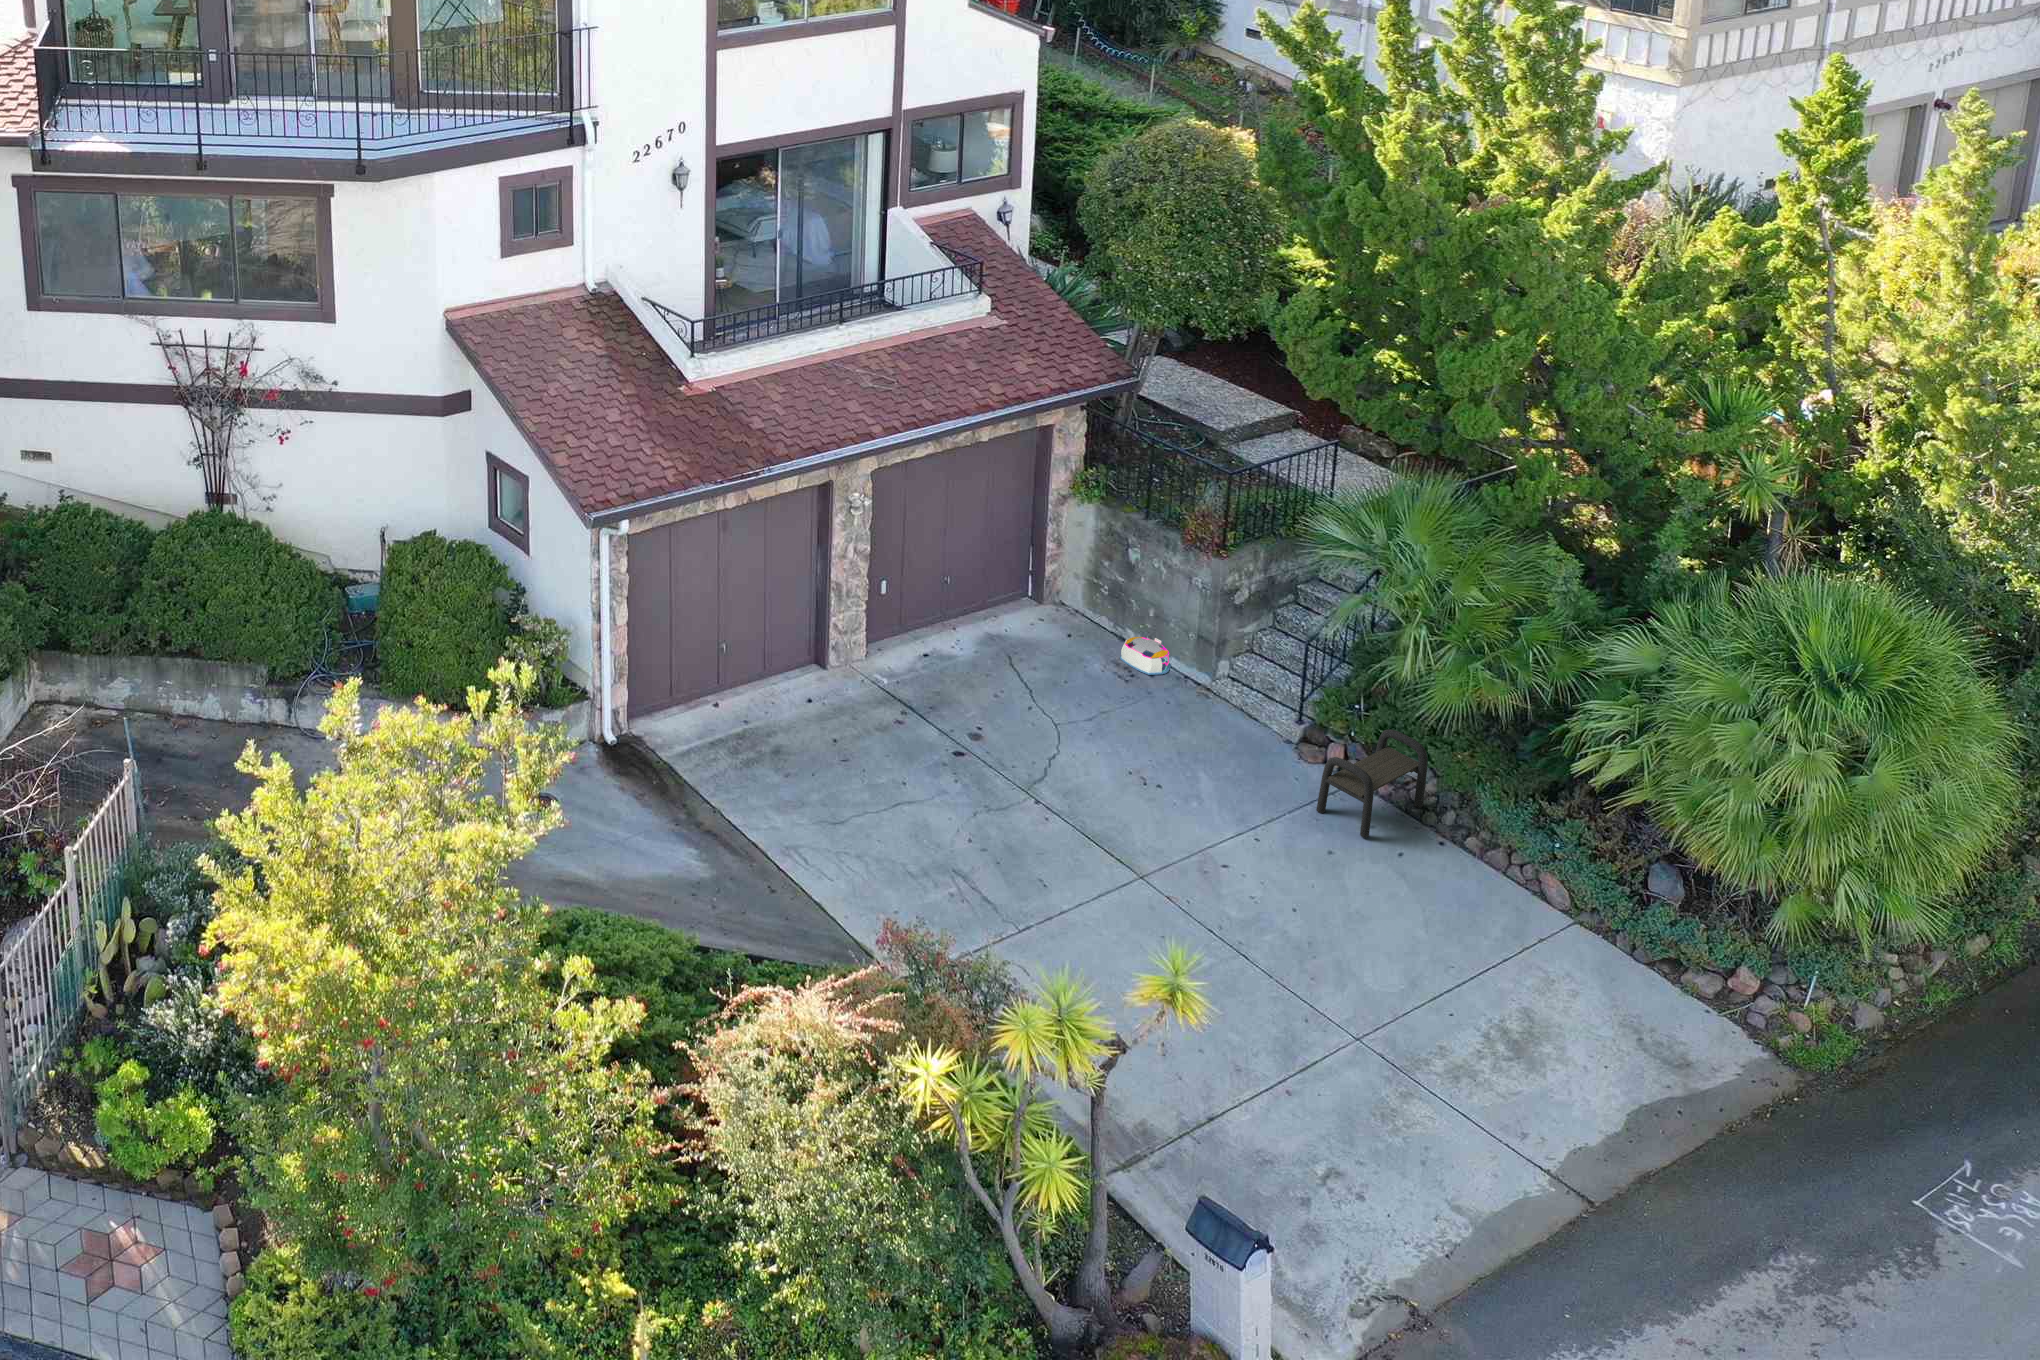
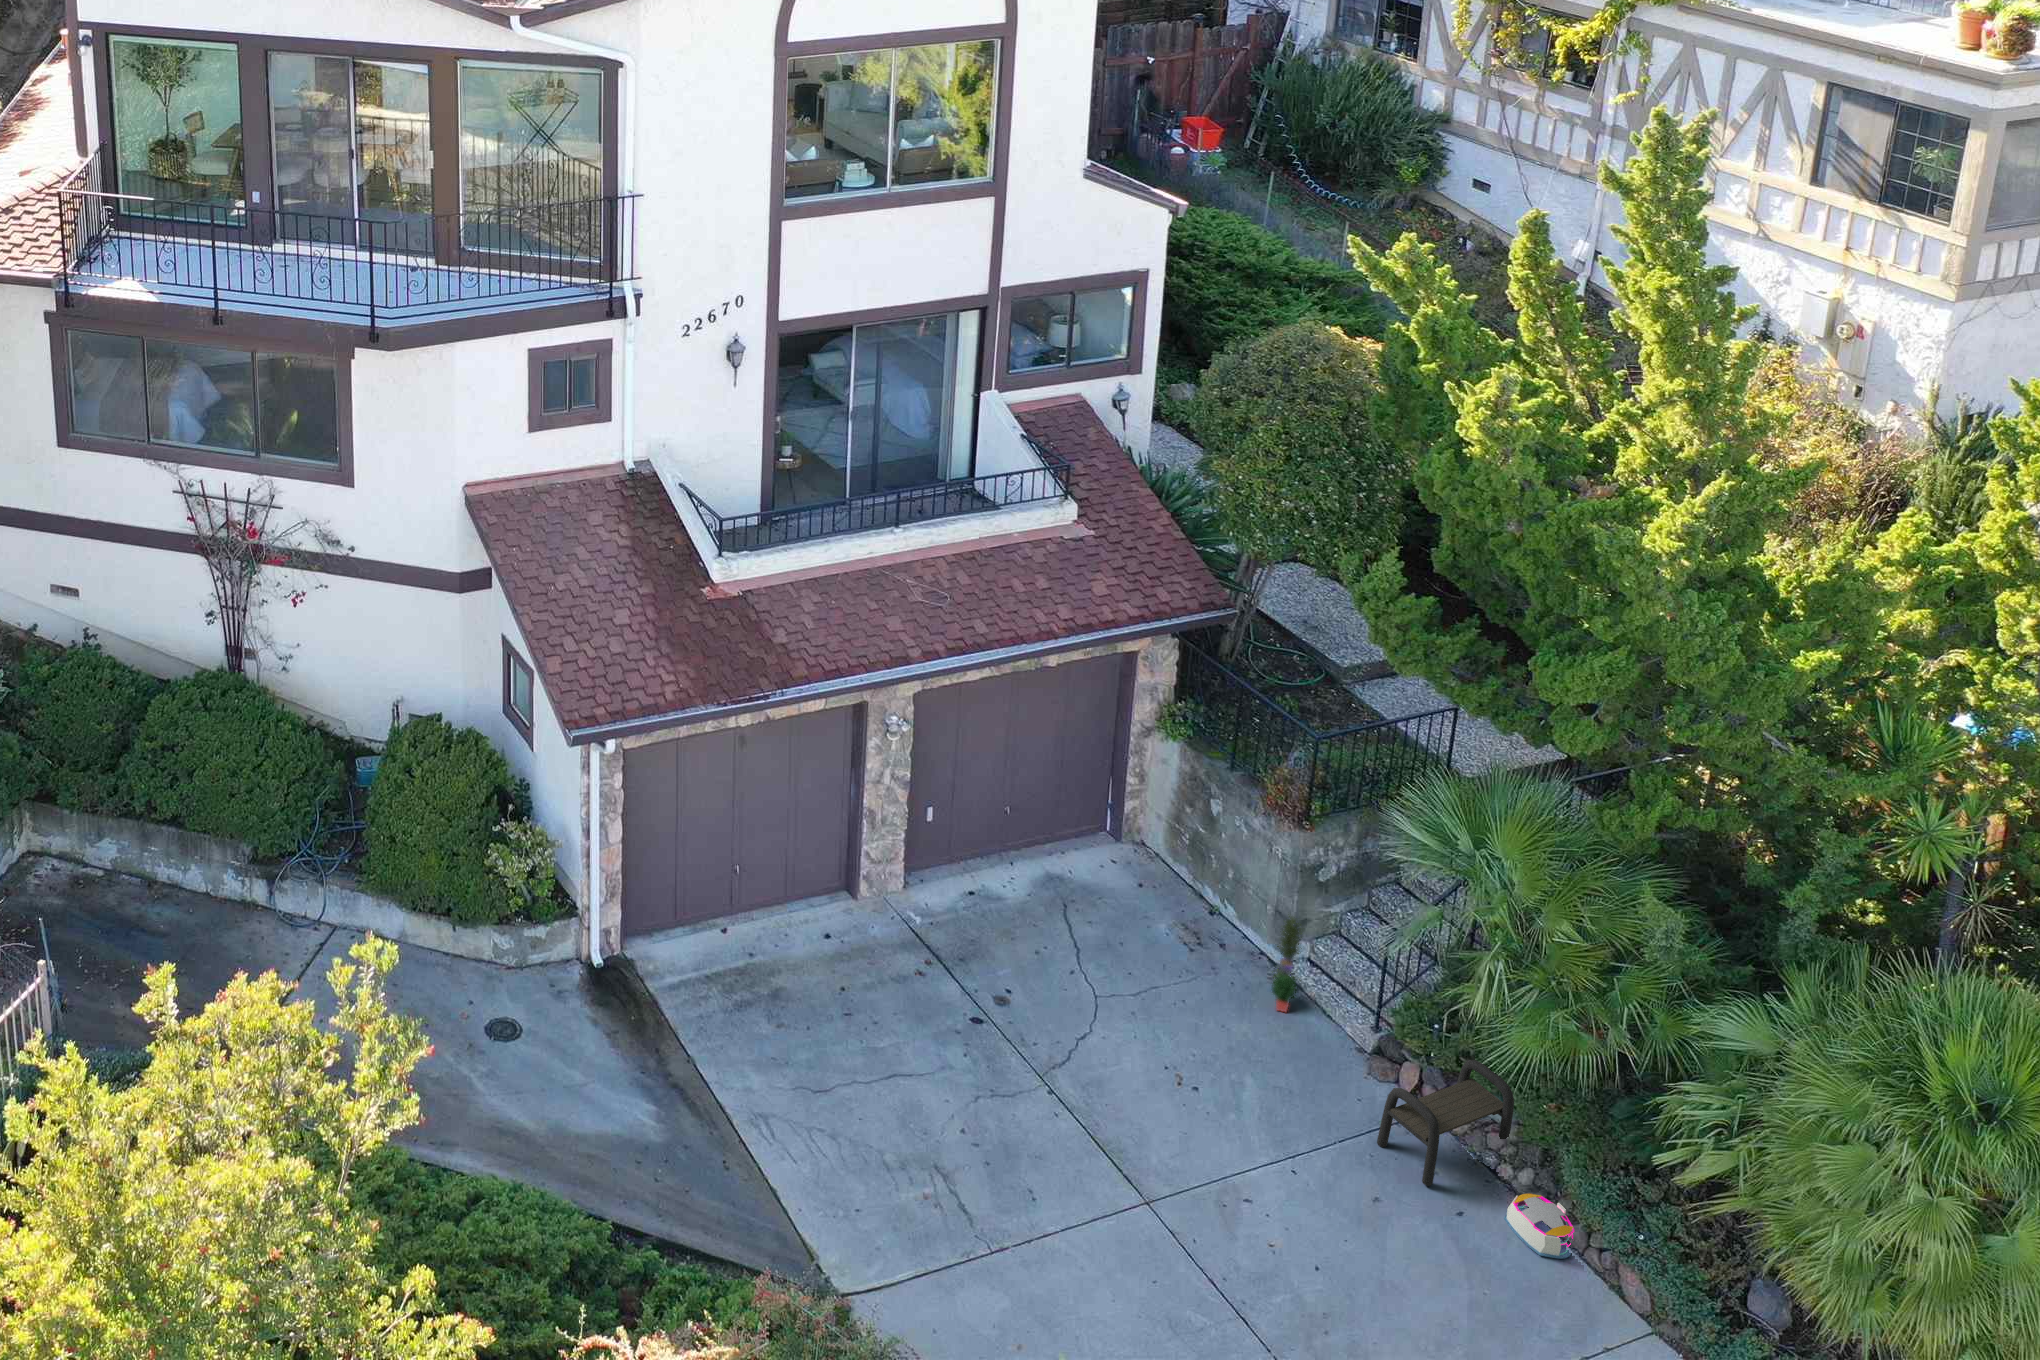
potted plant: none [1200,634,1228,719] -> present [1272,916,1302,1012]
storage bin: present [1120,637,1171,675] -> present [1504,1194,1574,1259]

